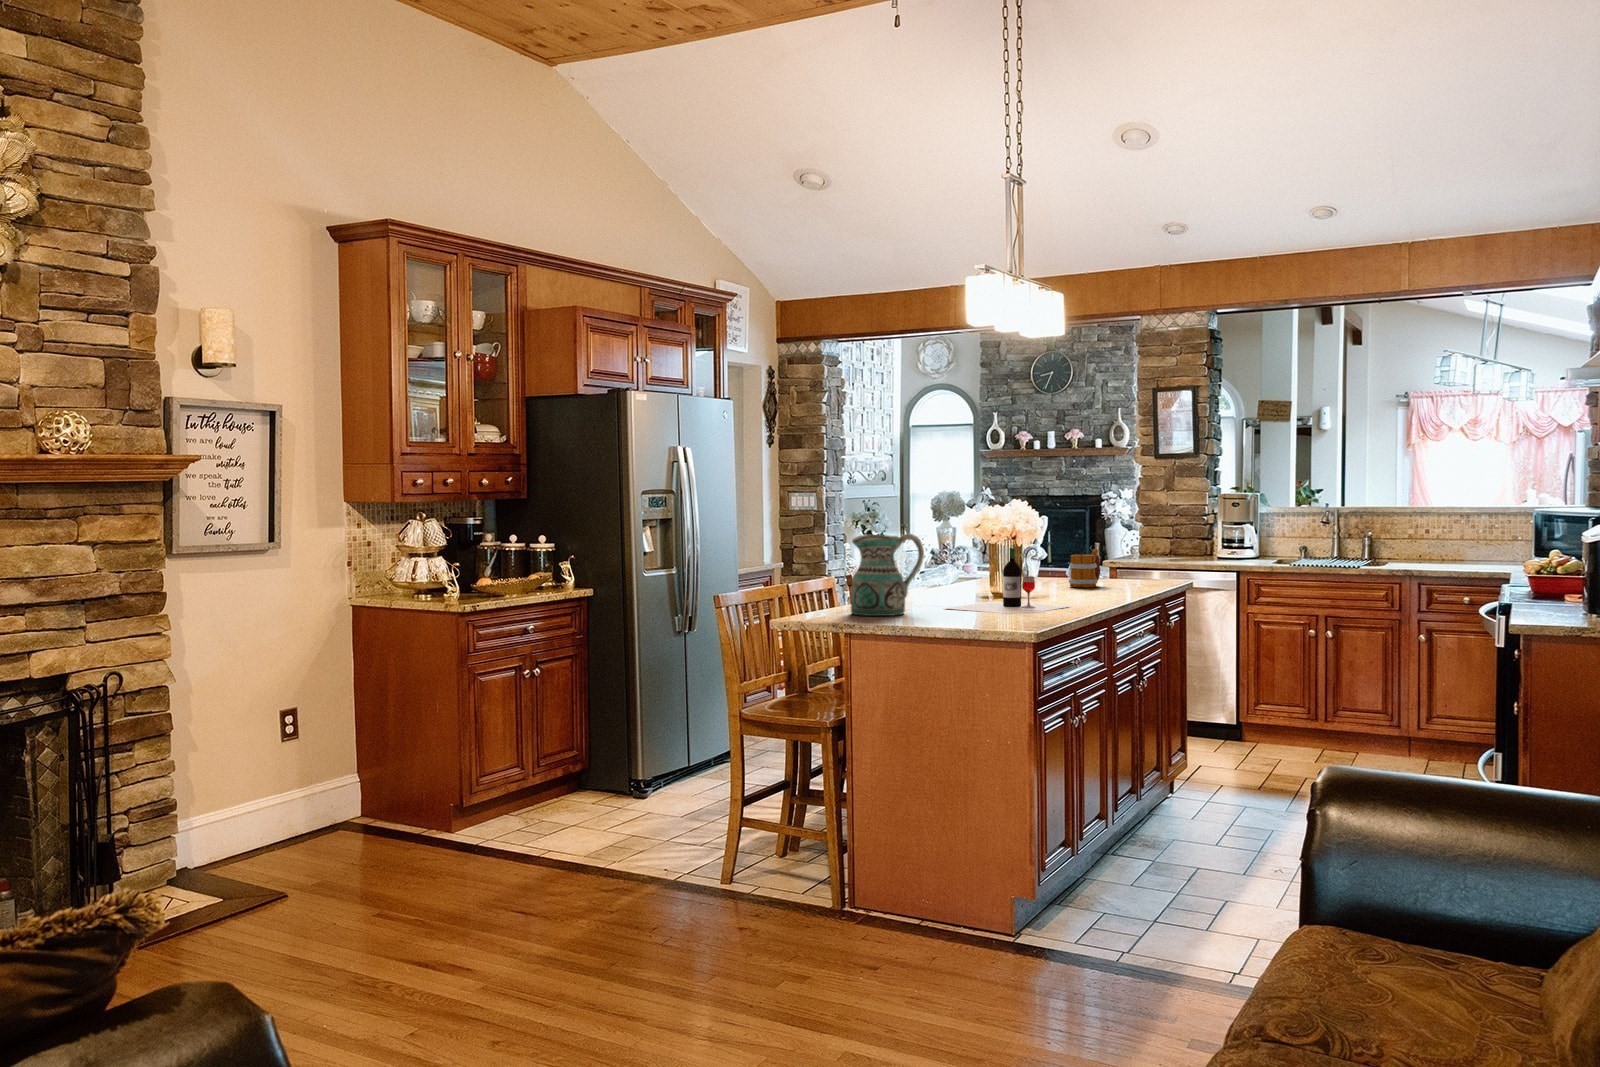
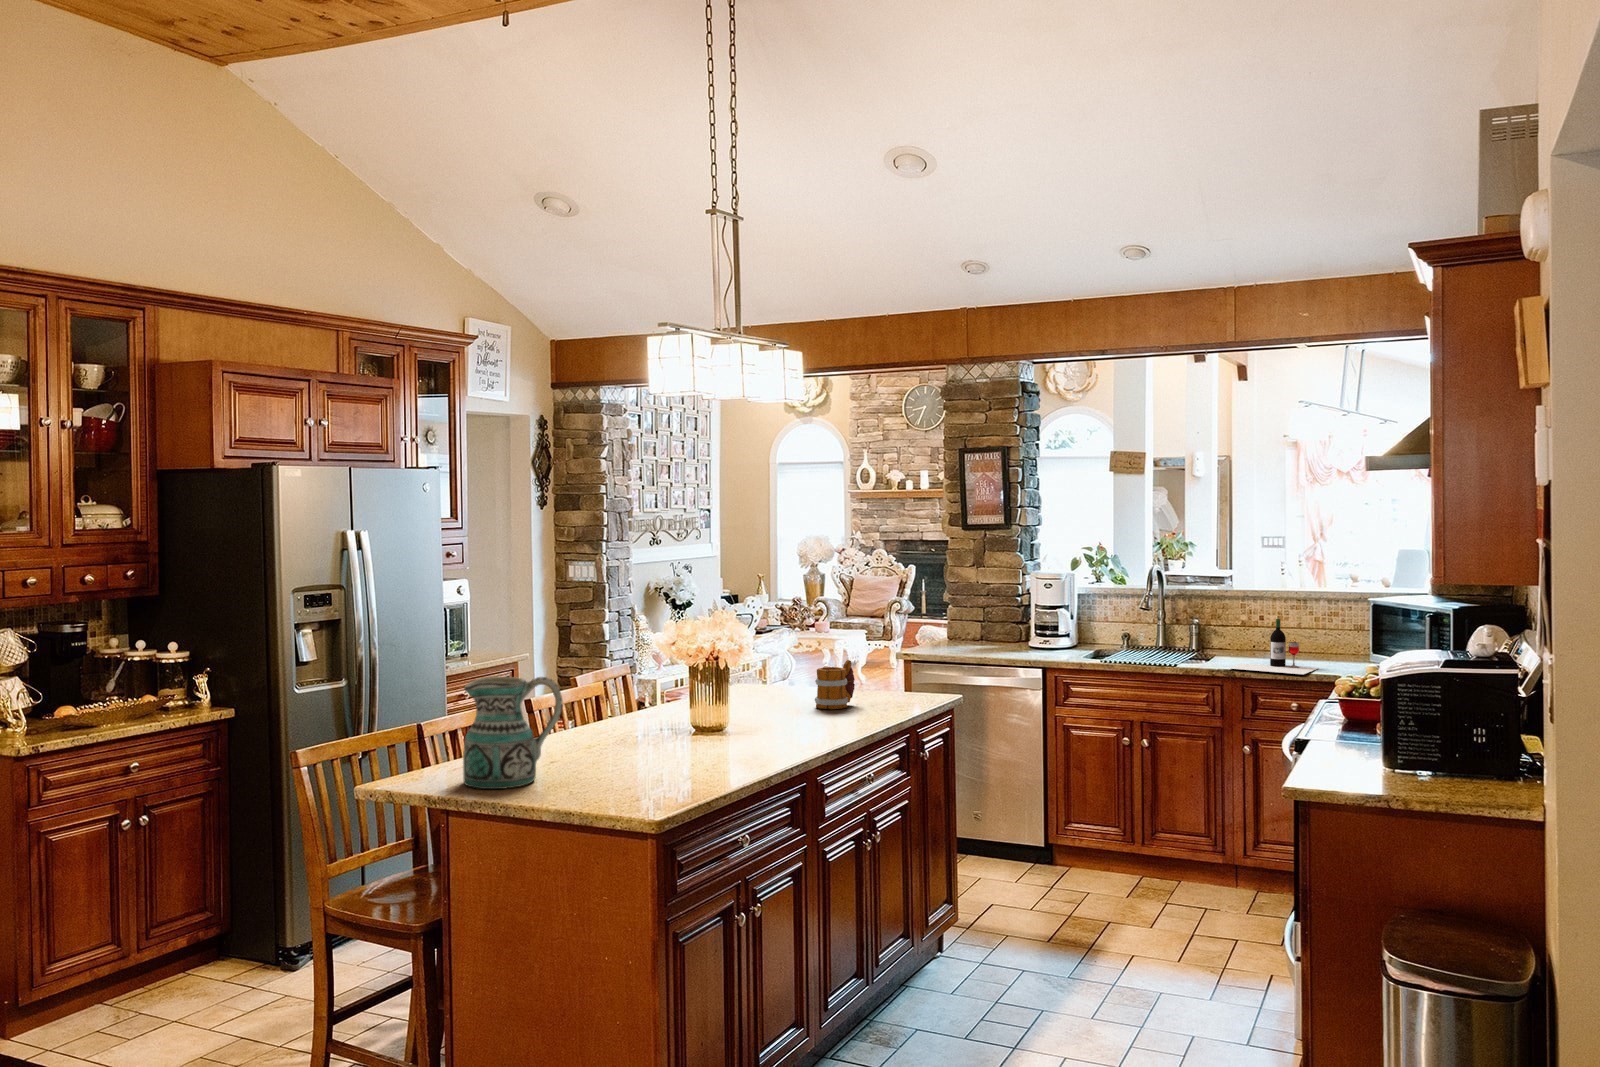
wine bottle: present [946,548,1068,613] -> present [1229,619,1318,674]

